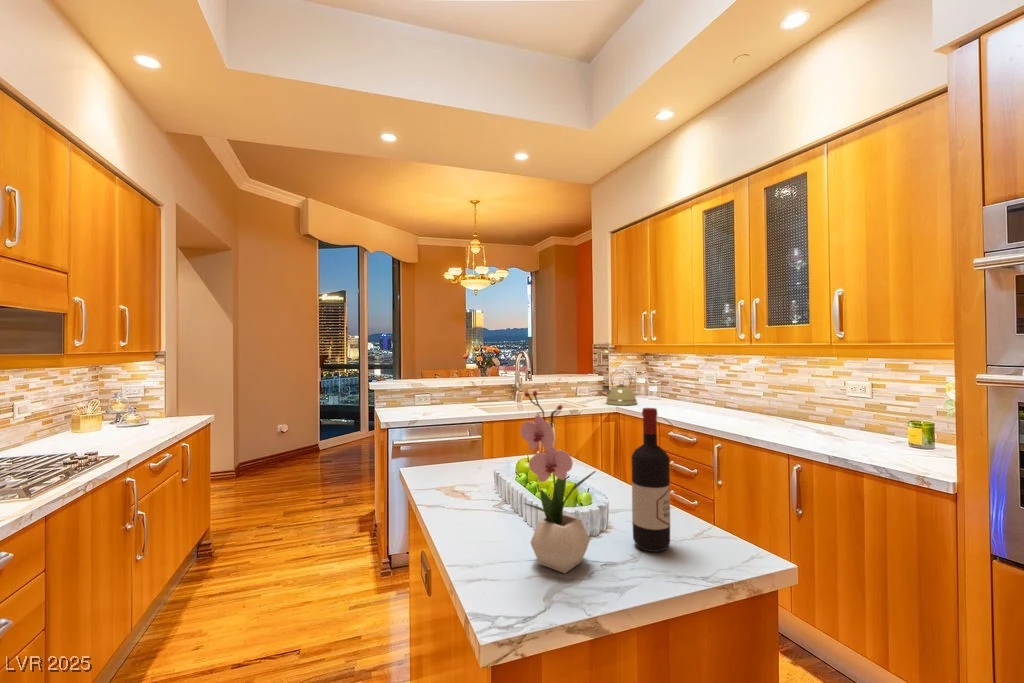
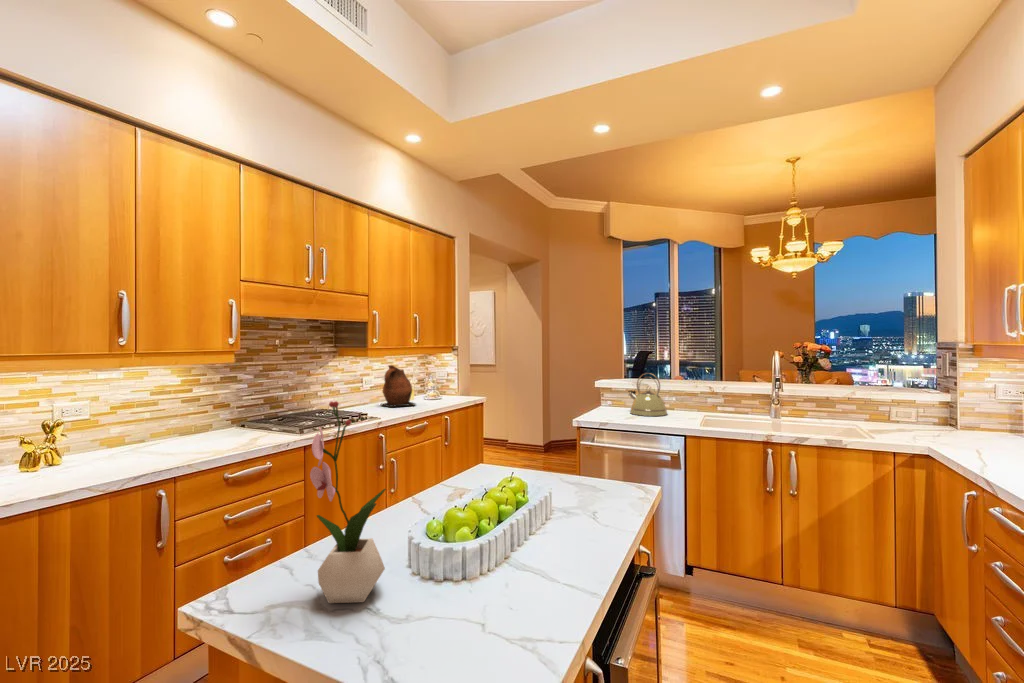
kettle: present [602,369,637,405] -> present [628,373,667,416]
ceramic pitcher: none [64,380,140,442] -> present [382,365,416,407]
wine bottle: present [631,408,670,552] -> none [427,440,476,640]

